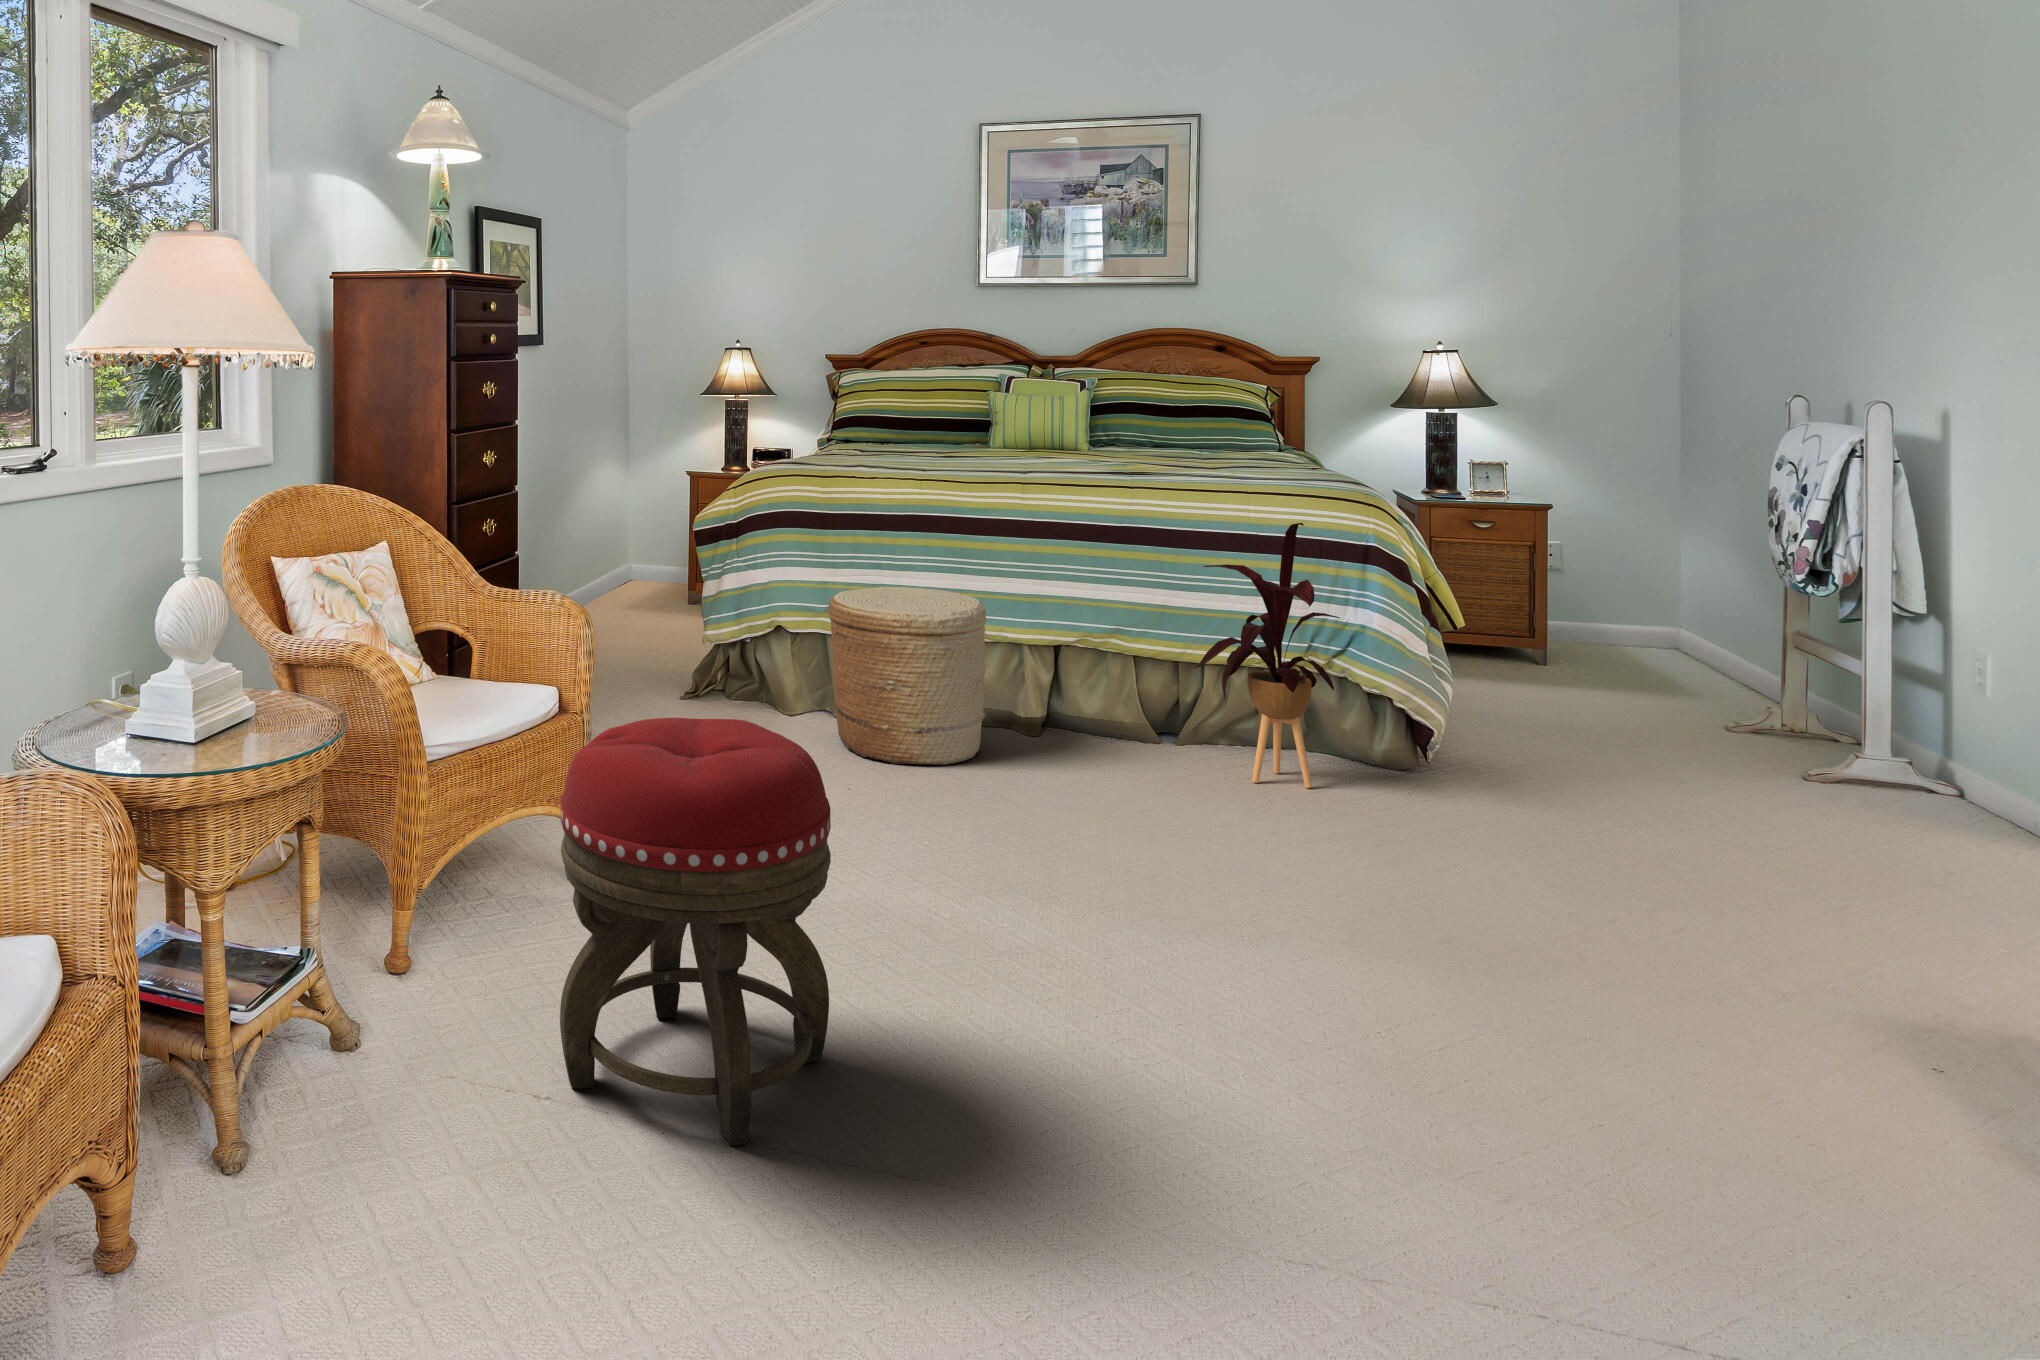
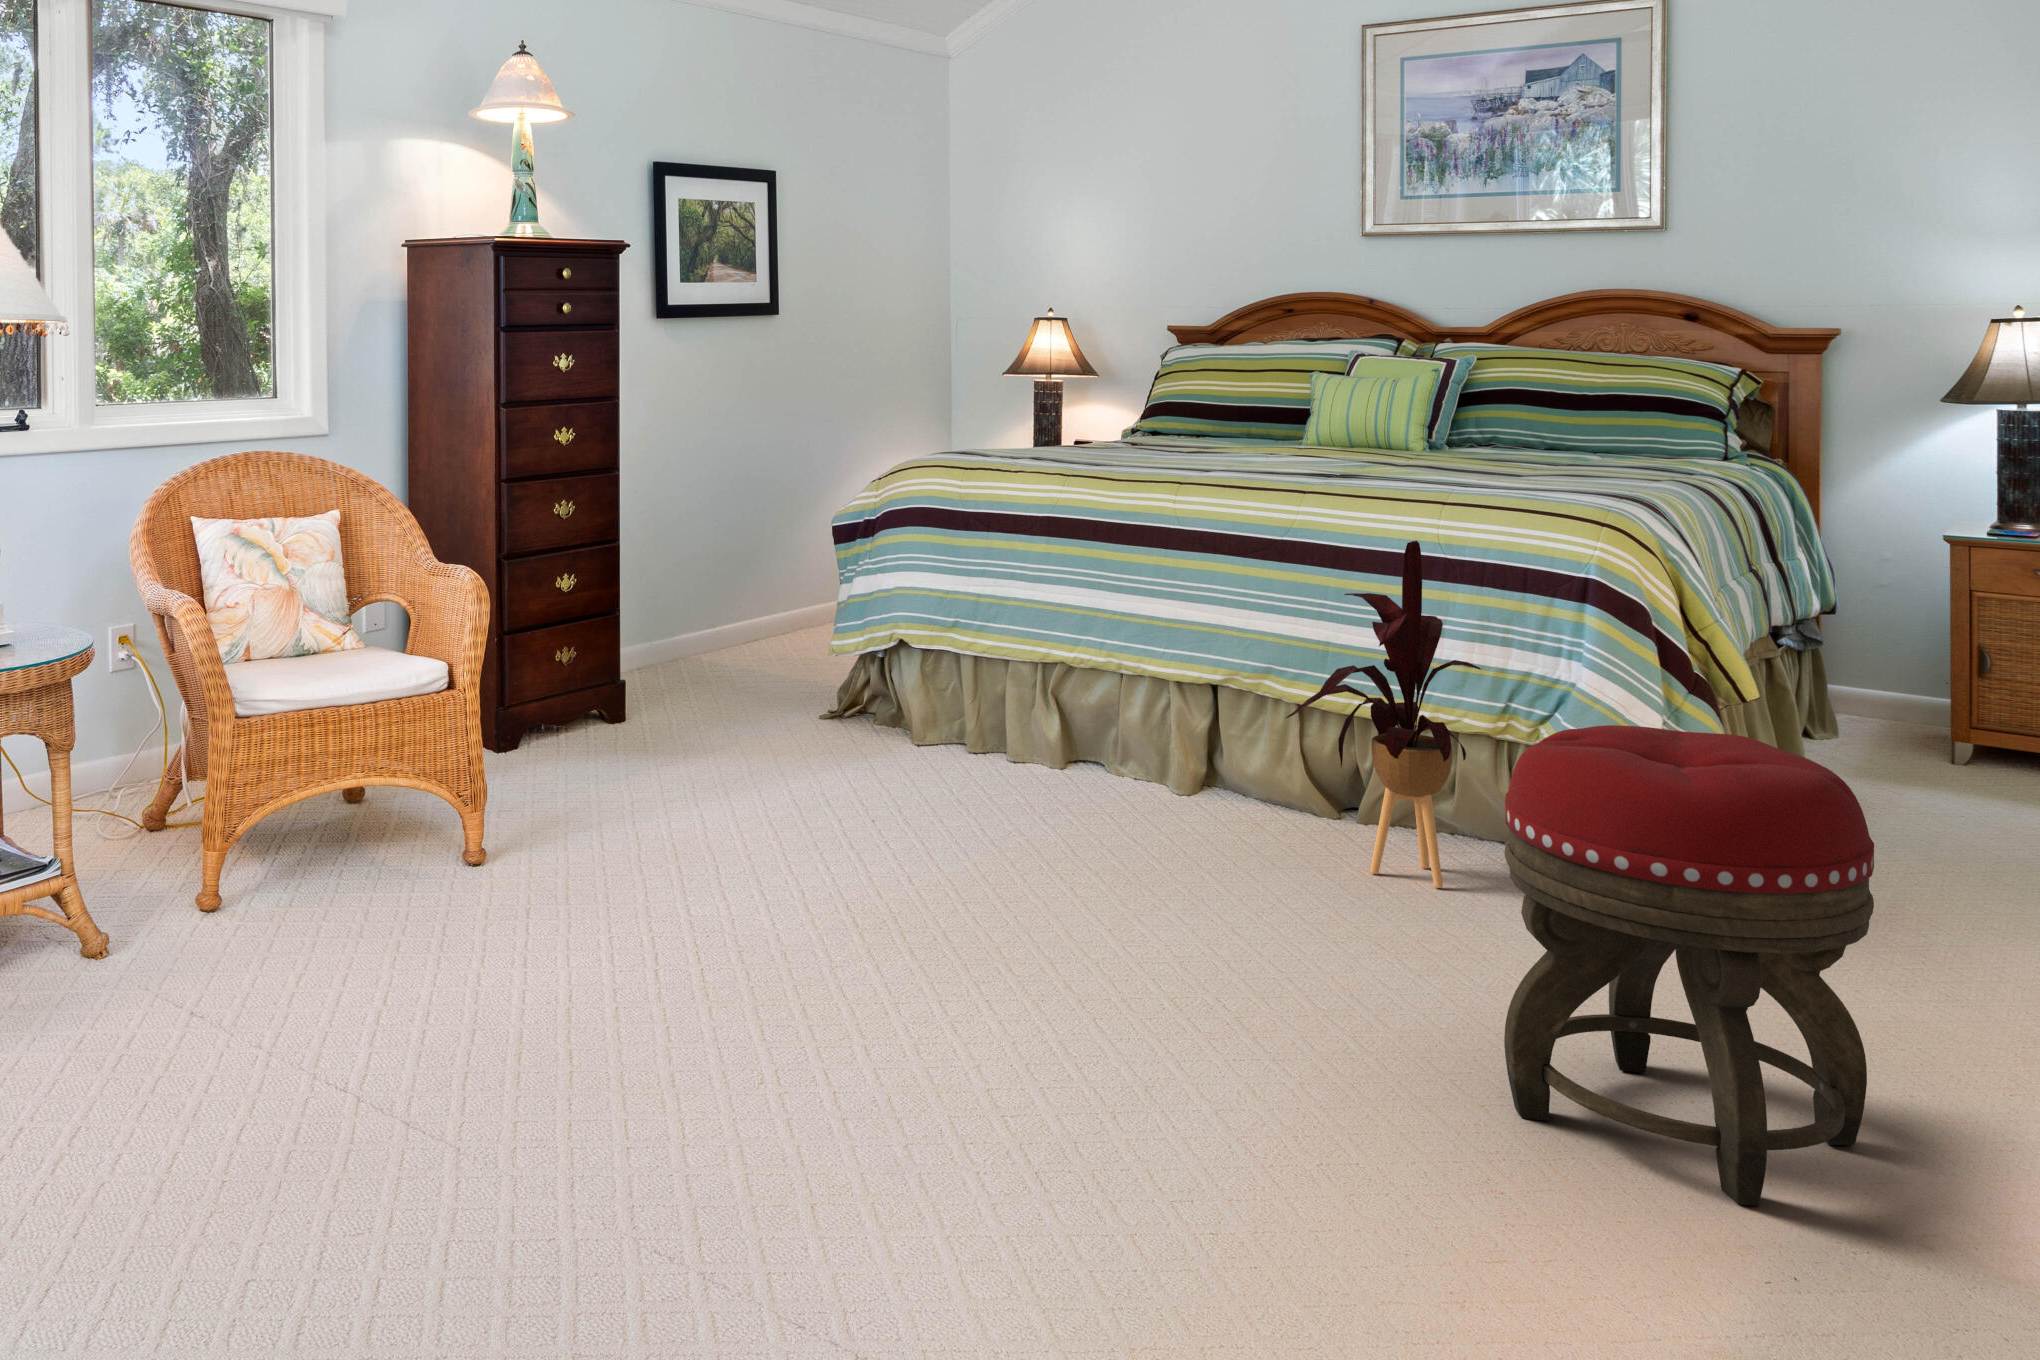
woven basket: present [828,587,986,765] -> none [900,601,1089,810]
footstool: present [560,718,831,1146] -> present [1504,725,1874,1206]

